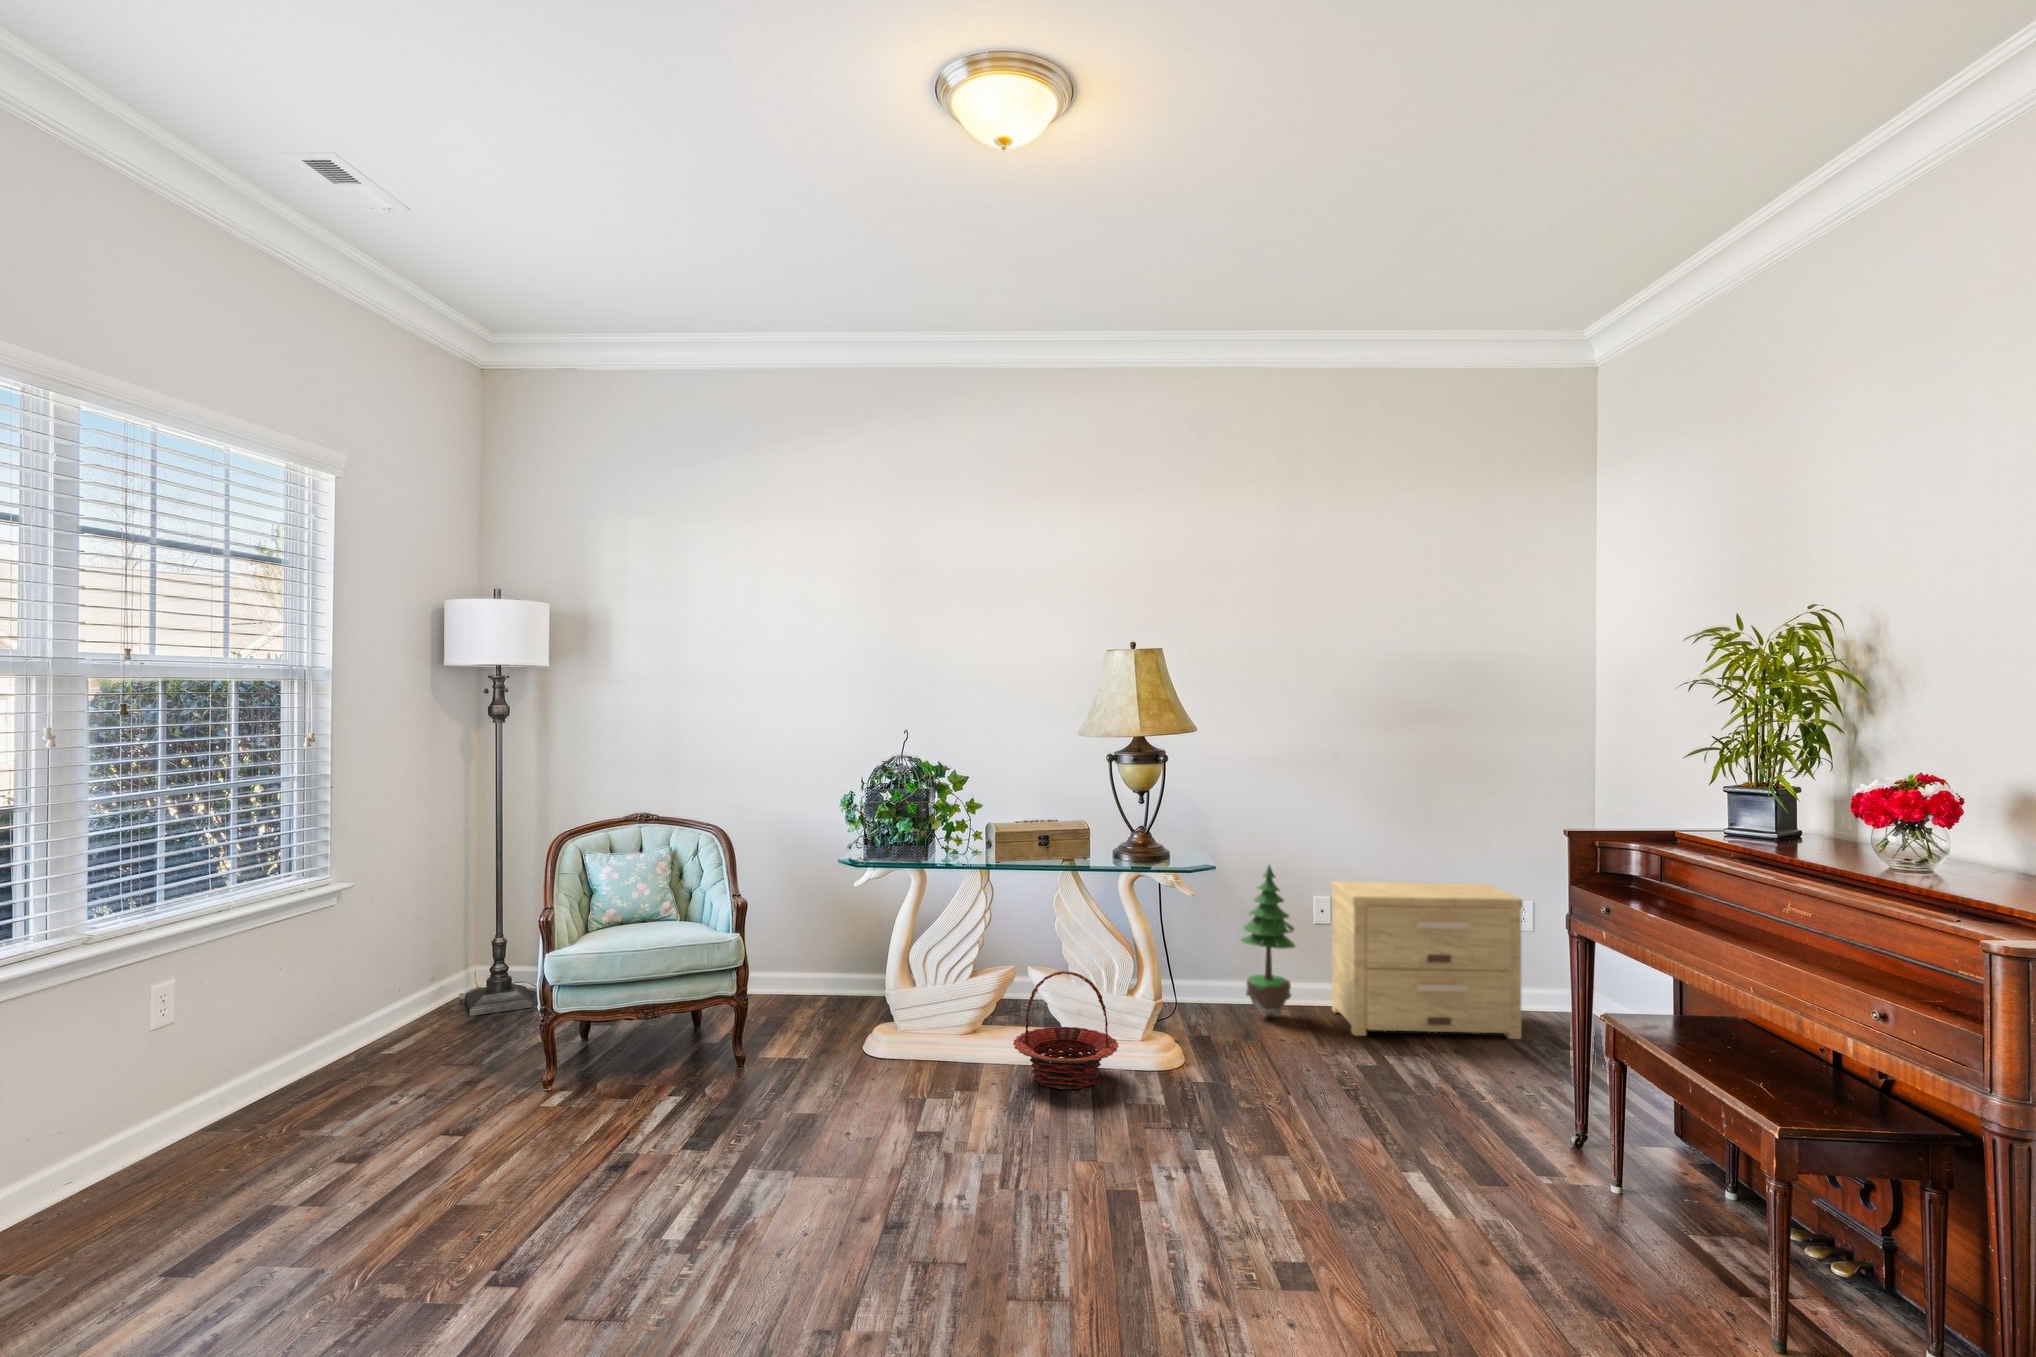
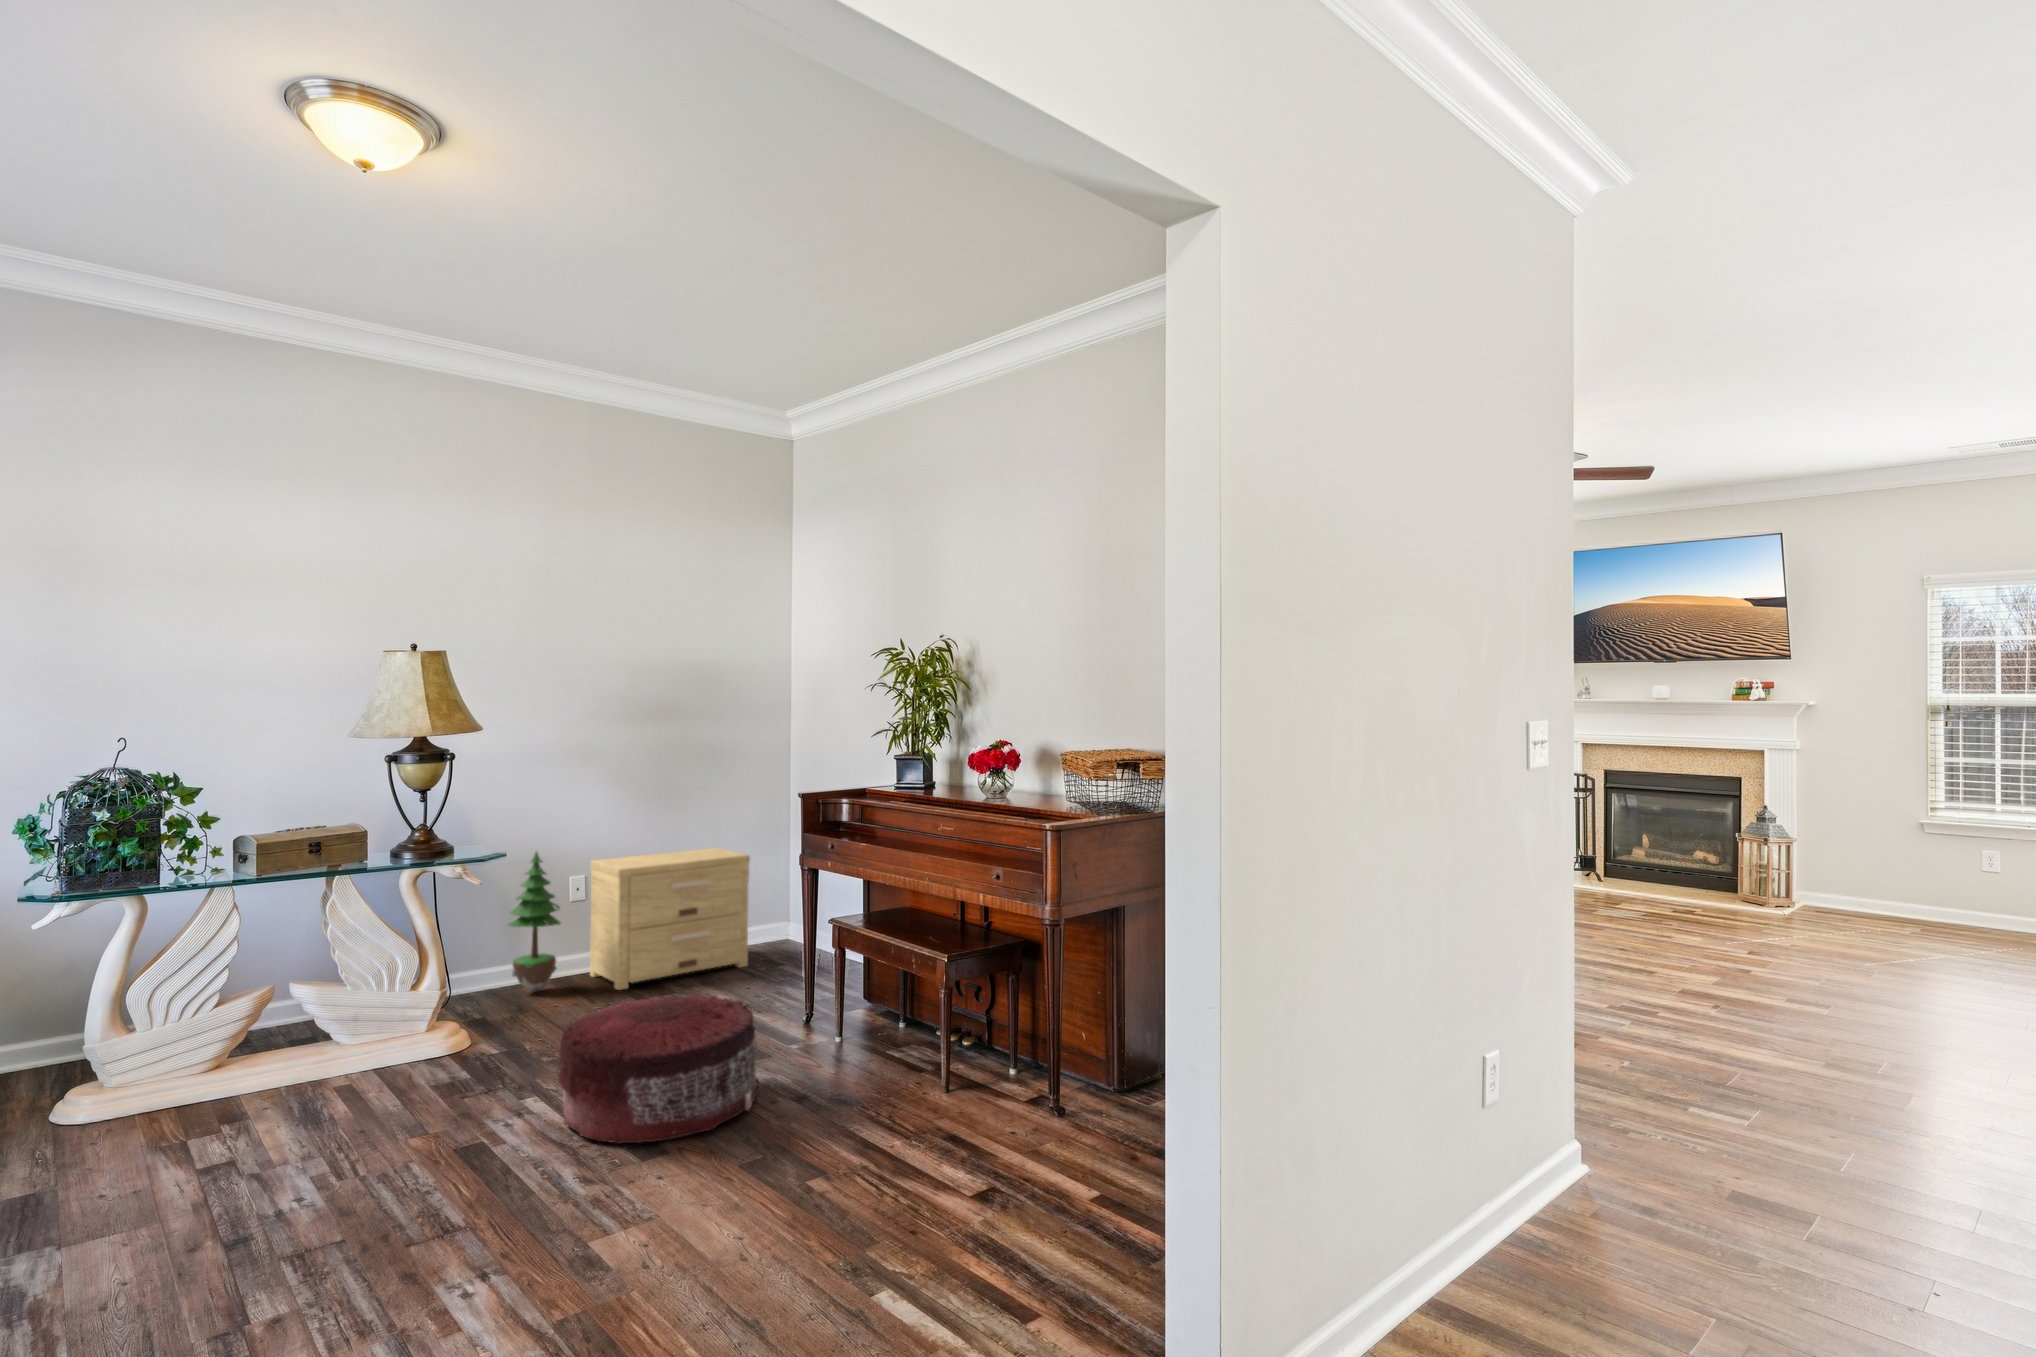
basket: present [1013,971,1119,1089] -> none [287,975,413,1095]
pouf: none [1212,1062,1474,1278] -> present [558,993,759,1144]

